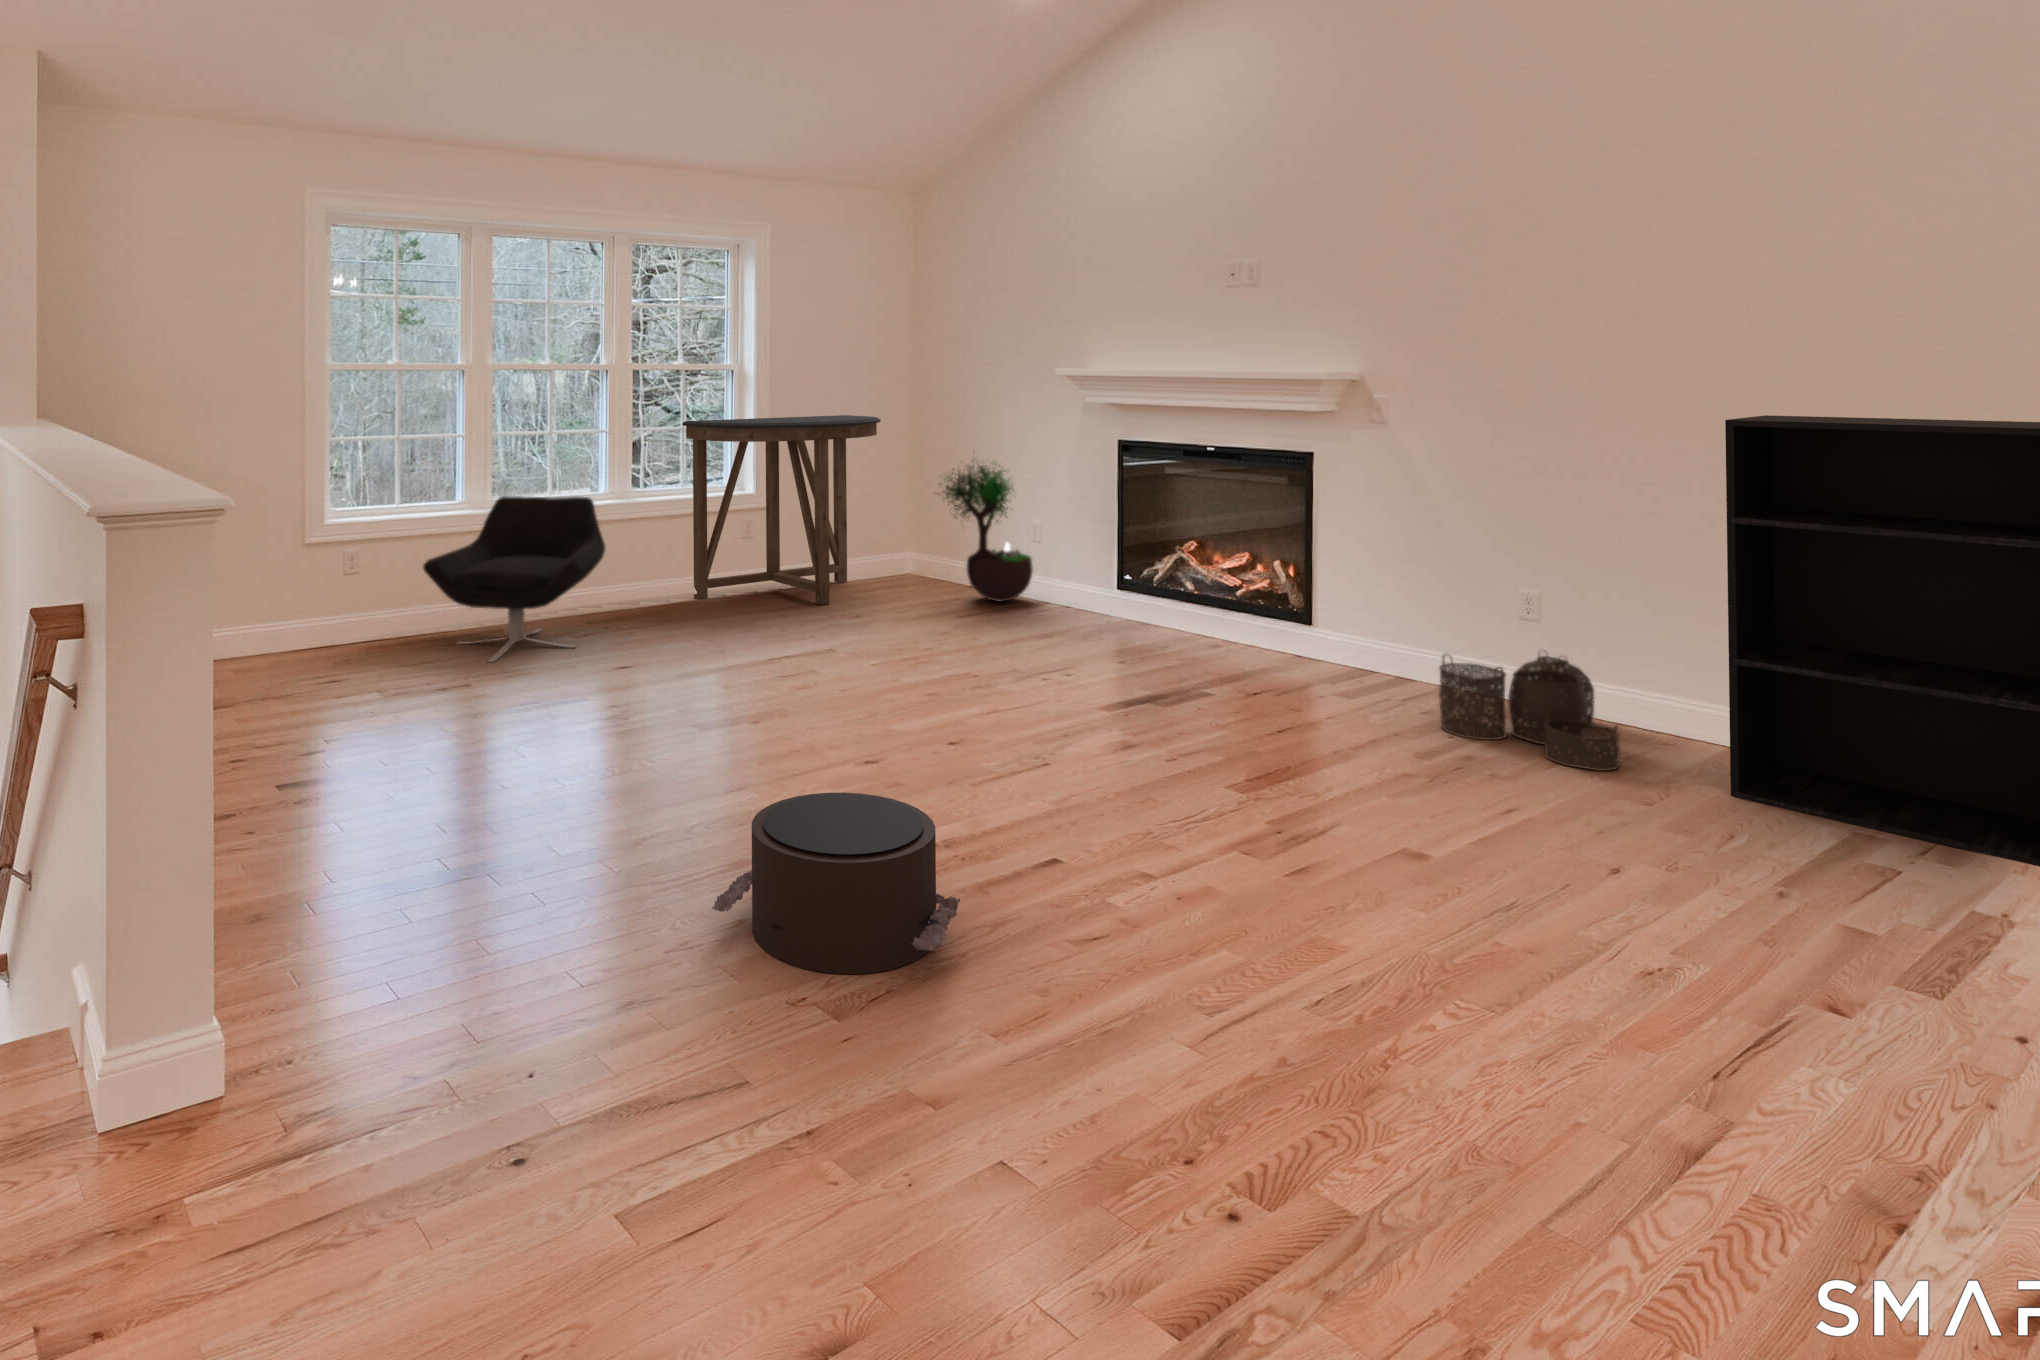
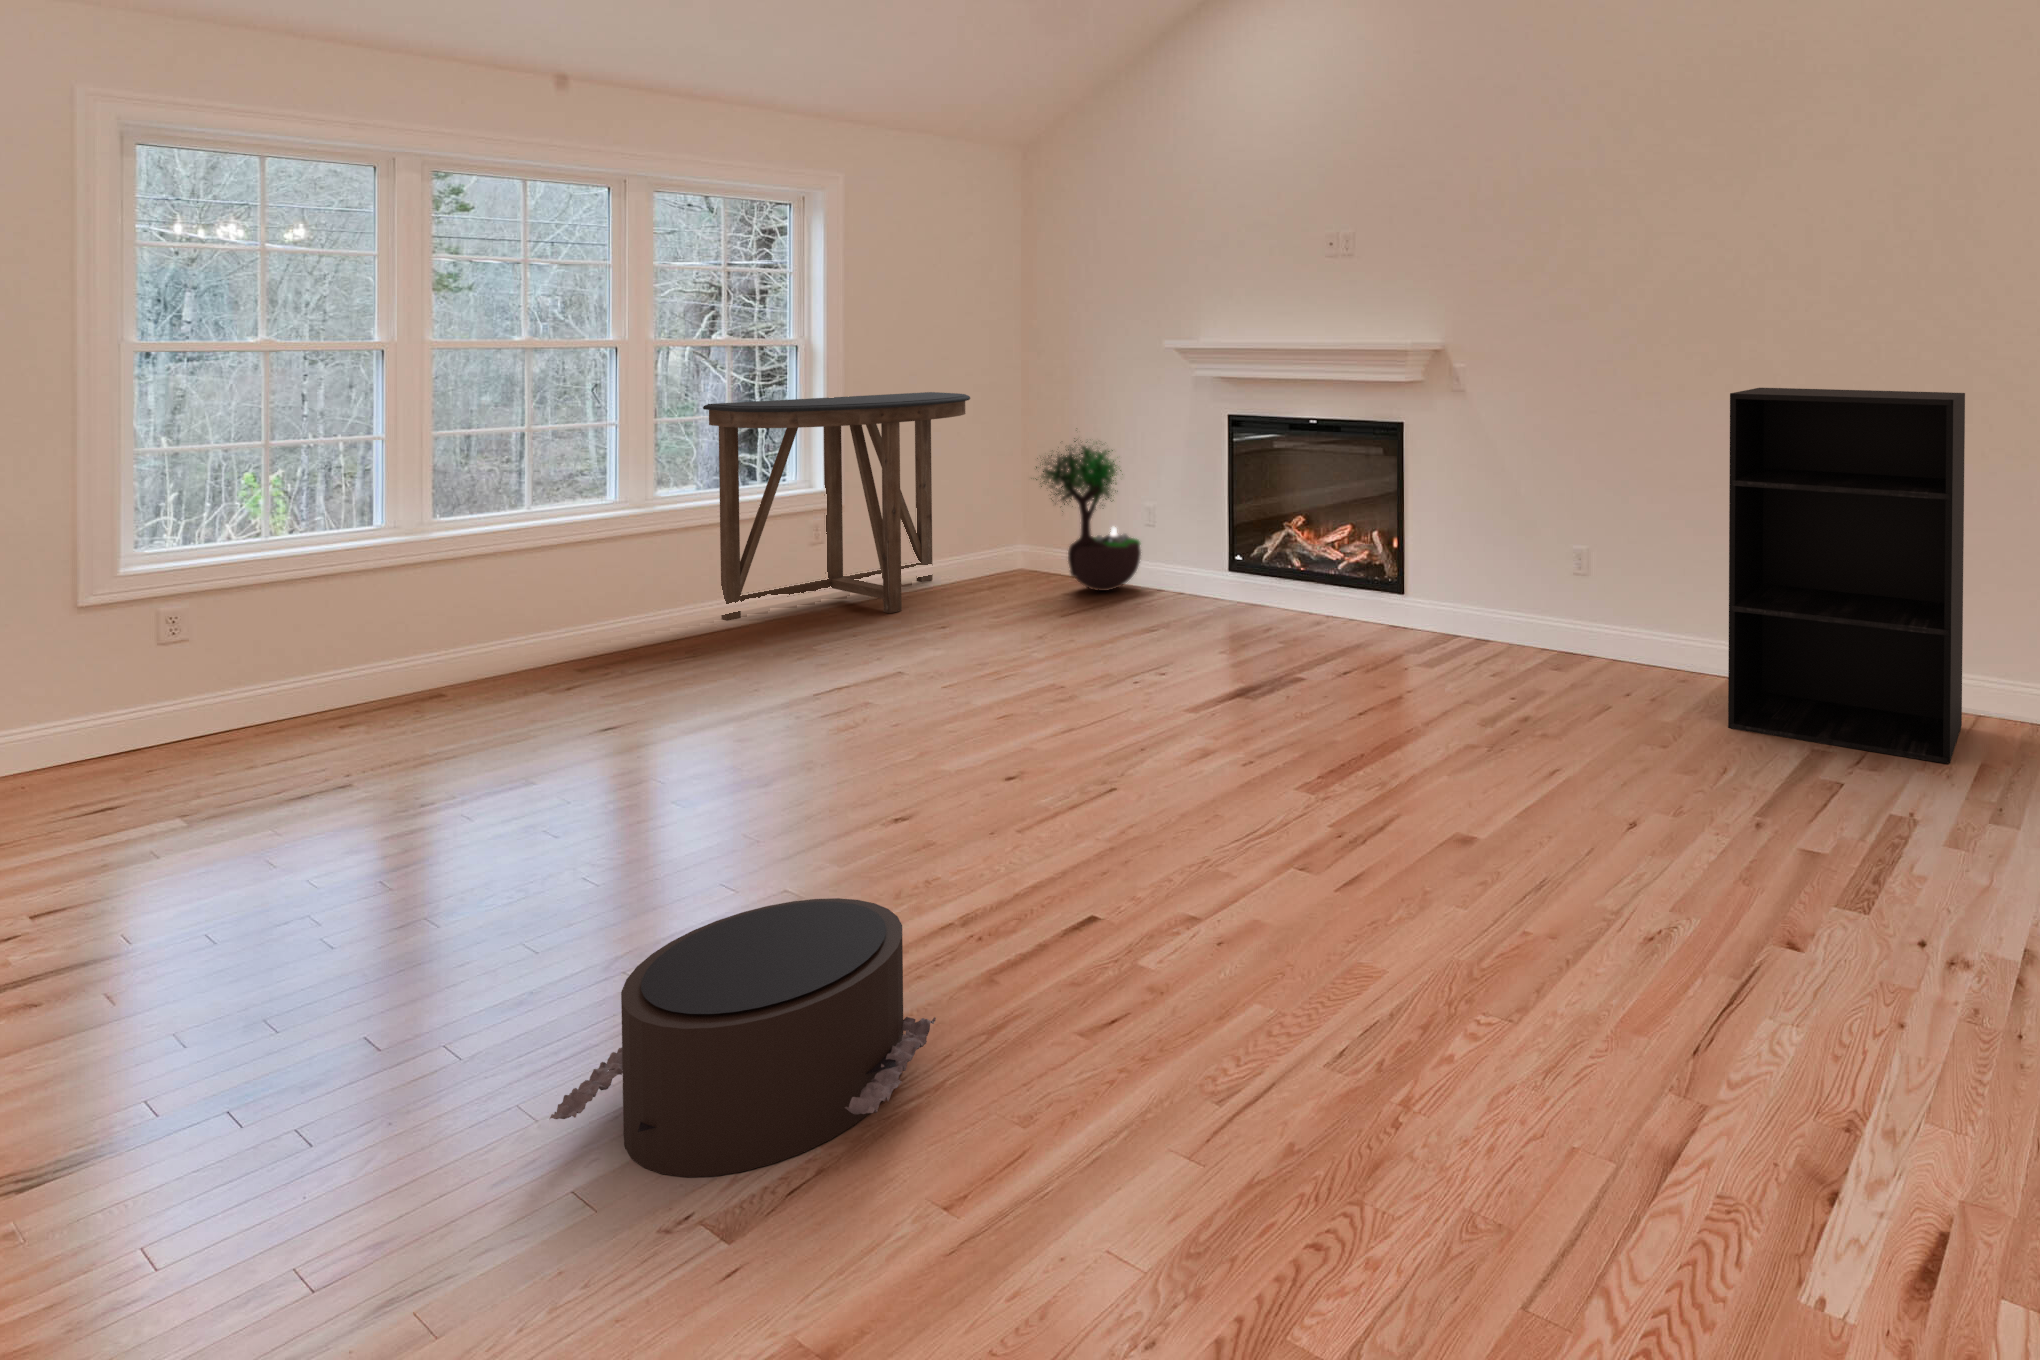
lounge chair: present [423,496,605,662] -> none [239,507,570,747]
woven basket: present [1439,651,1620,771] -> none [1506,604,1648,718]

